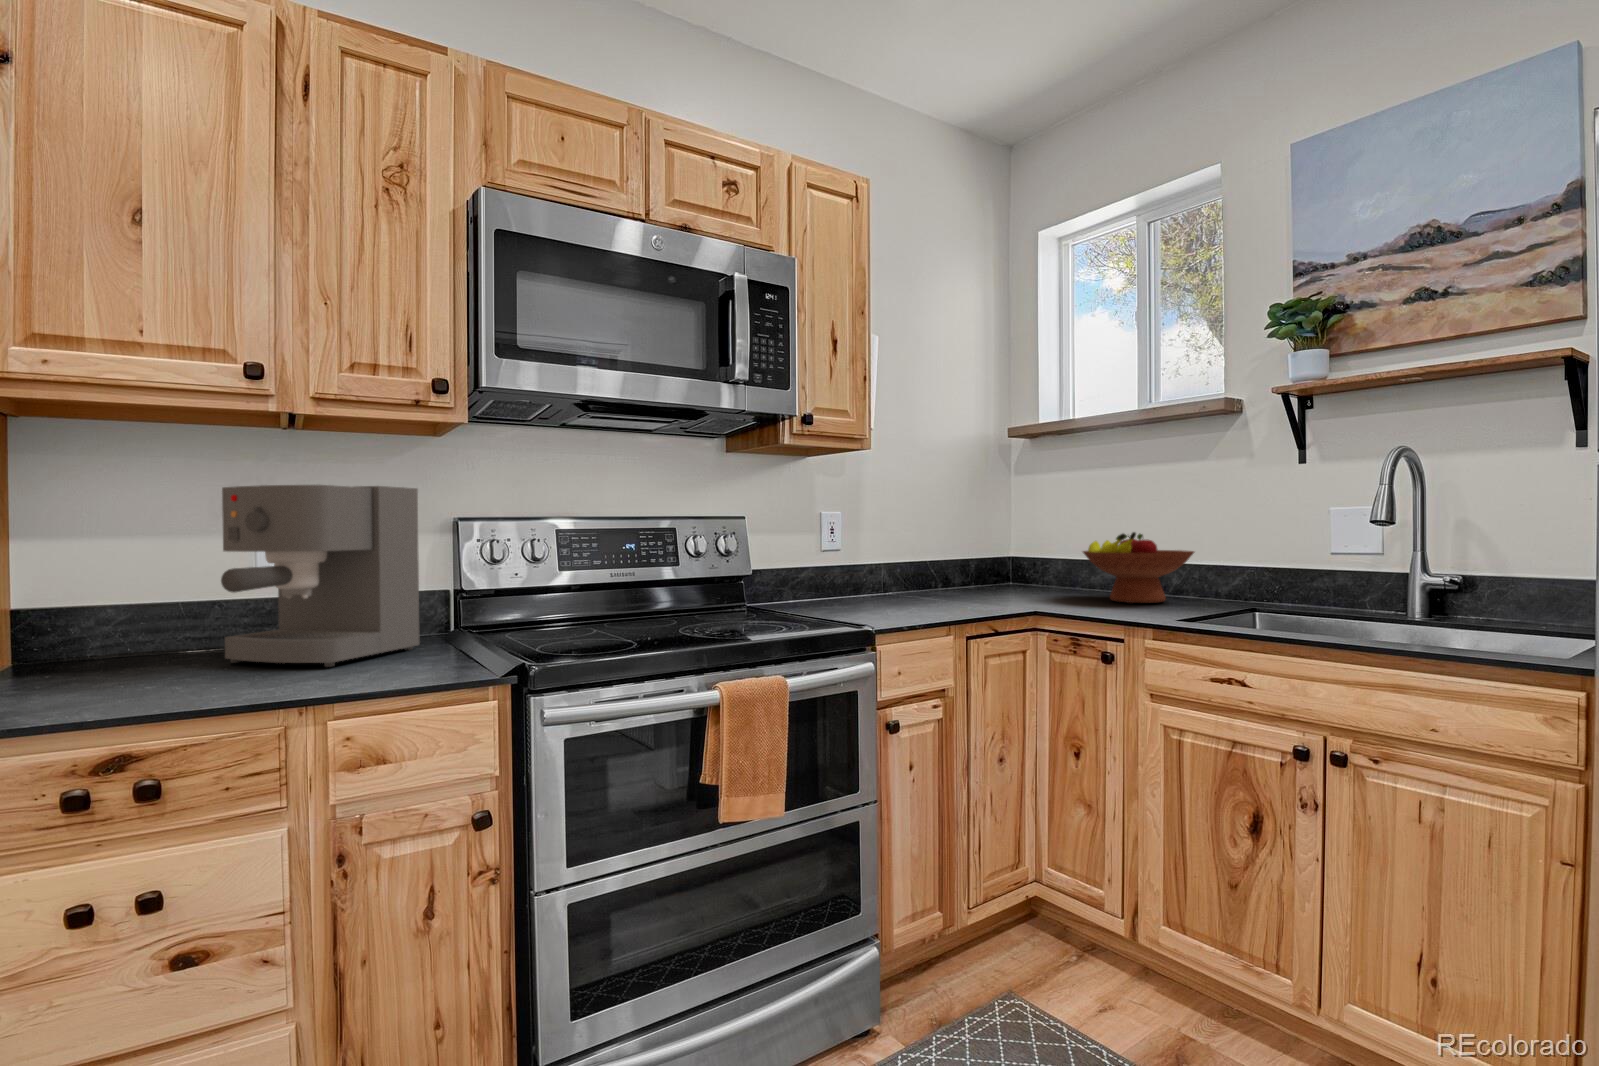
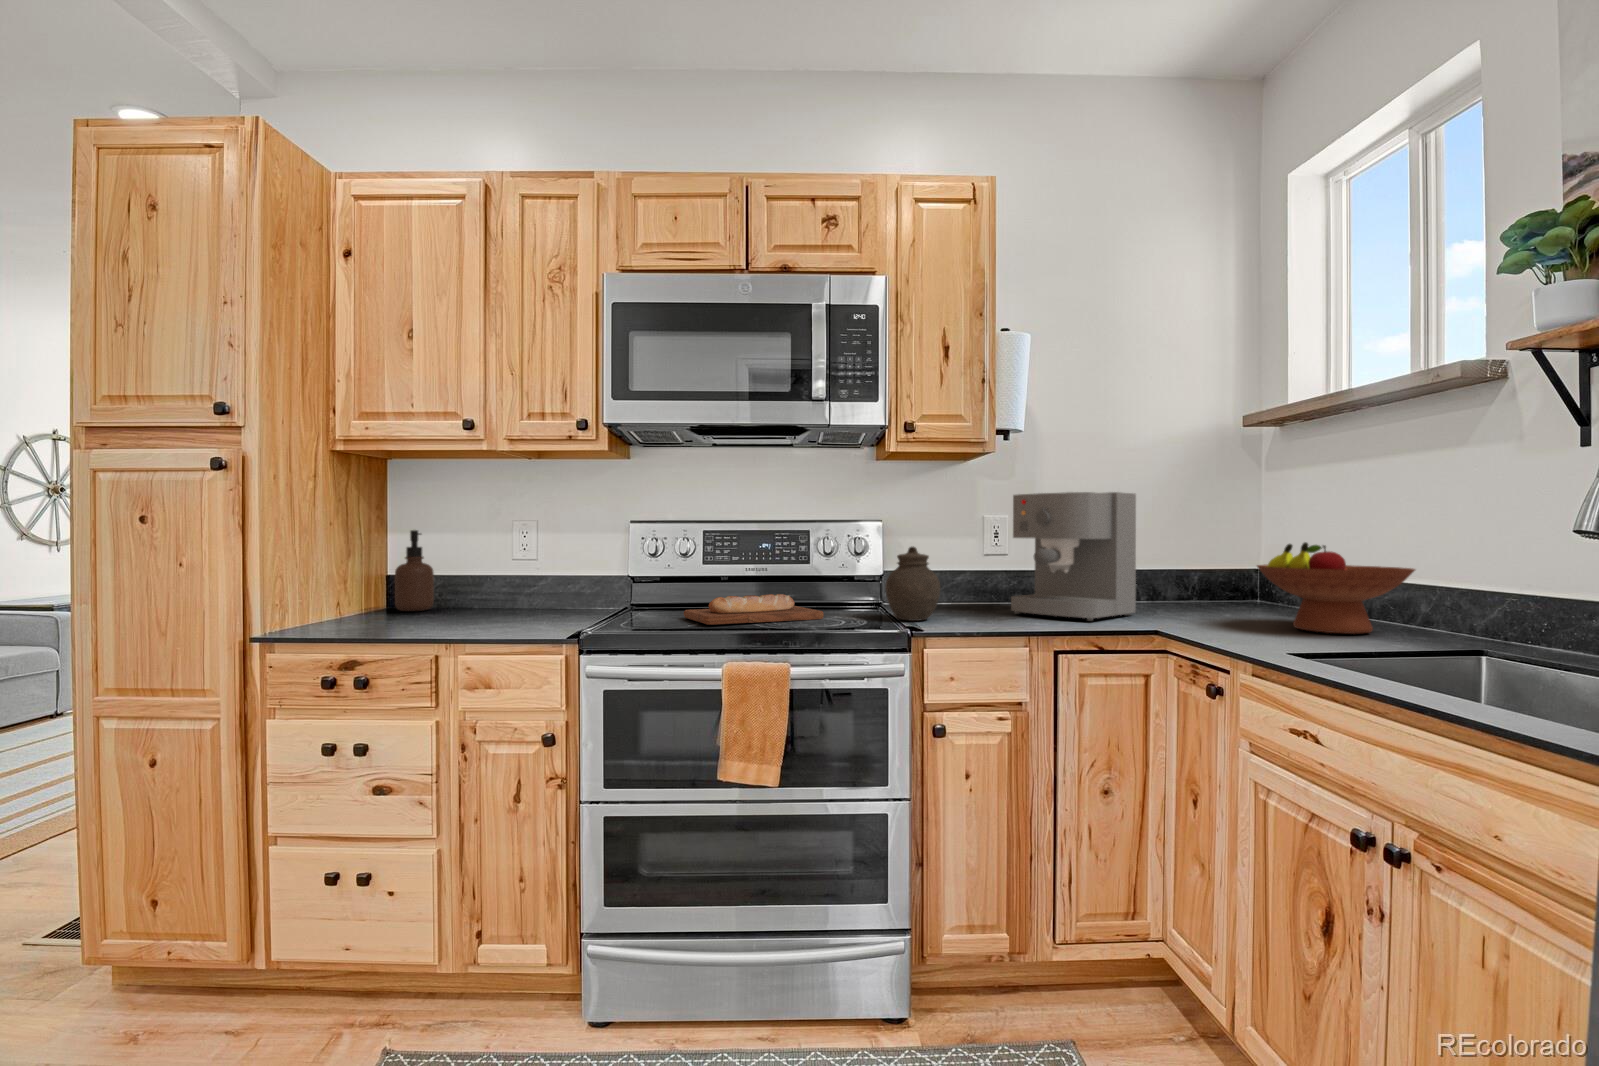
coffee maker: present [221,485,420,667] -> present [1011,492,1136,621]
soap dispenser: none [57,536,133,671] -> present [395,530,434,611]
jar: none [802,543,857,620] -> present [885,546,941,621]
bread loaf: none [588,602,742,643] -> present [684,594,824,625]

